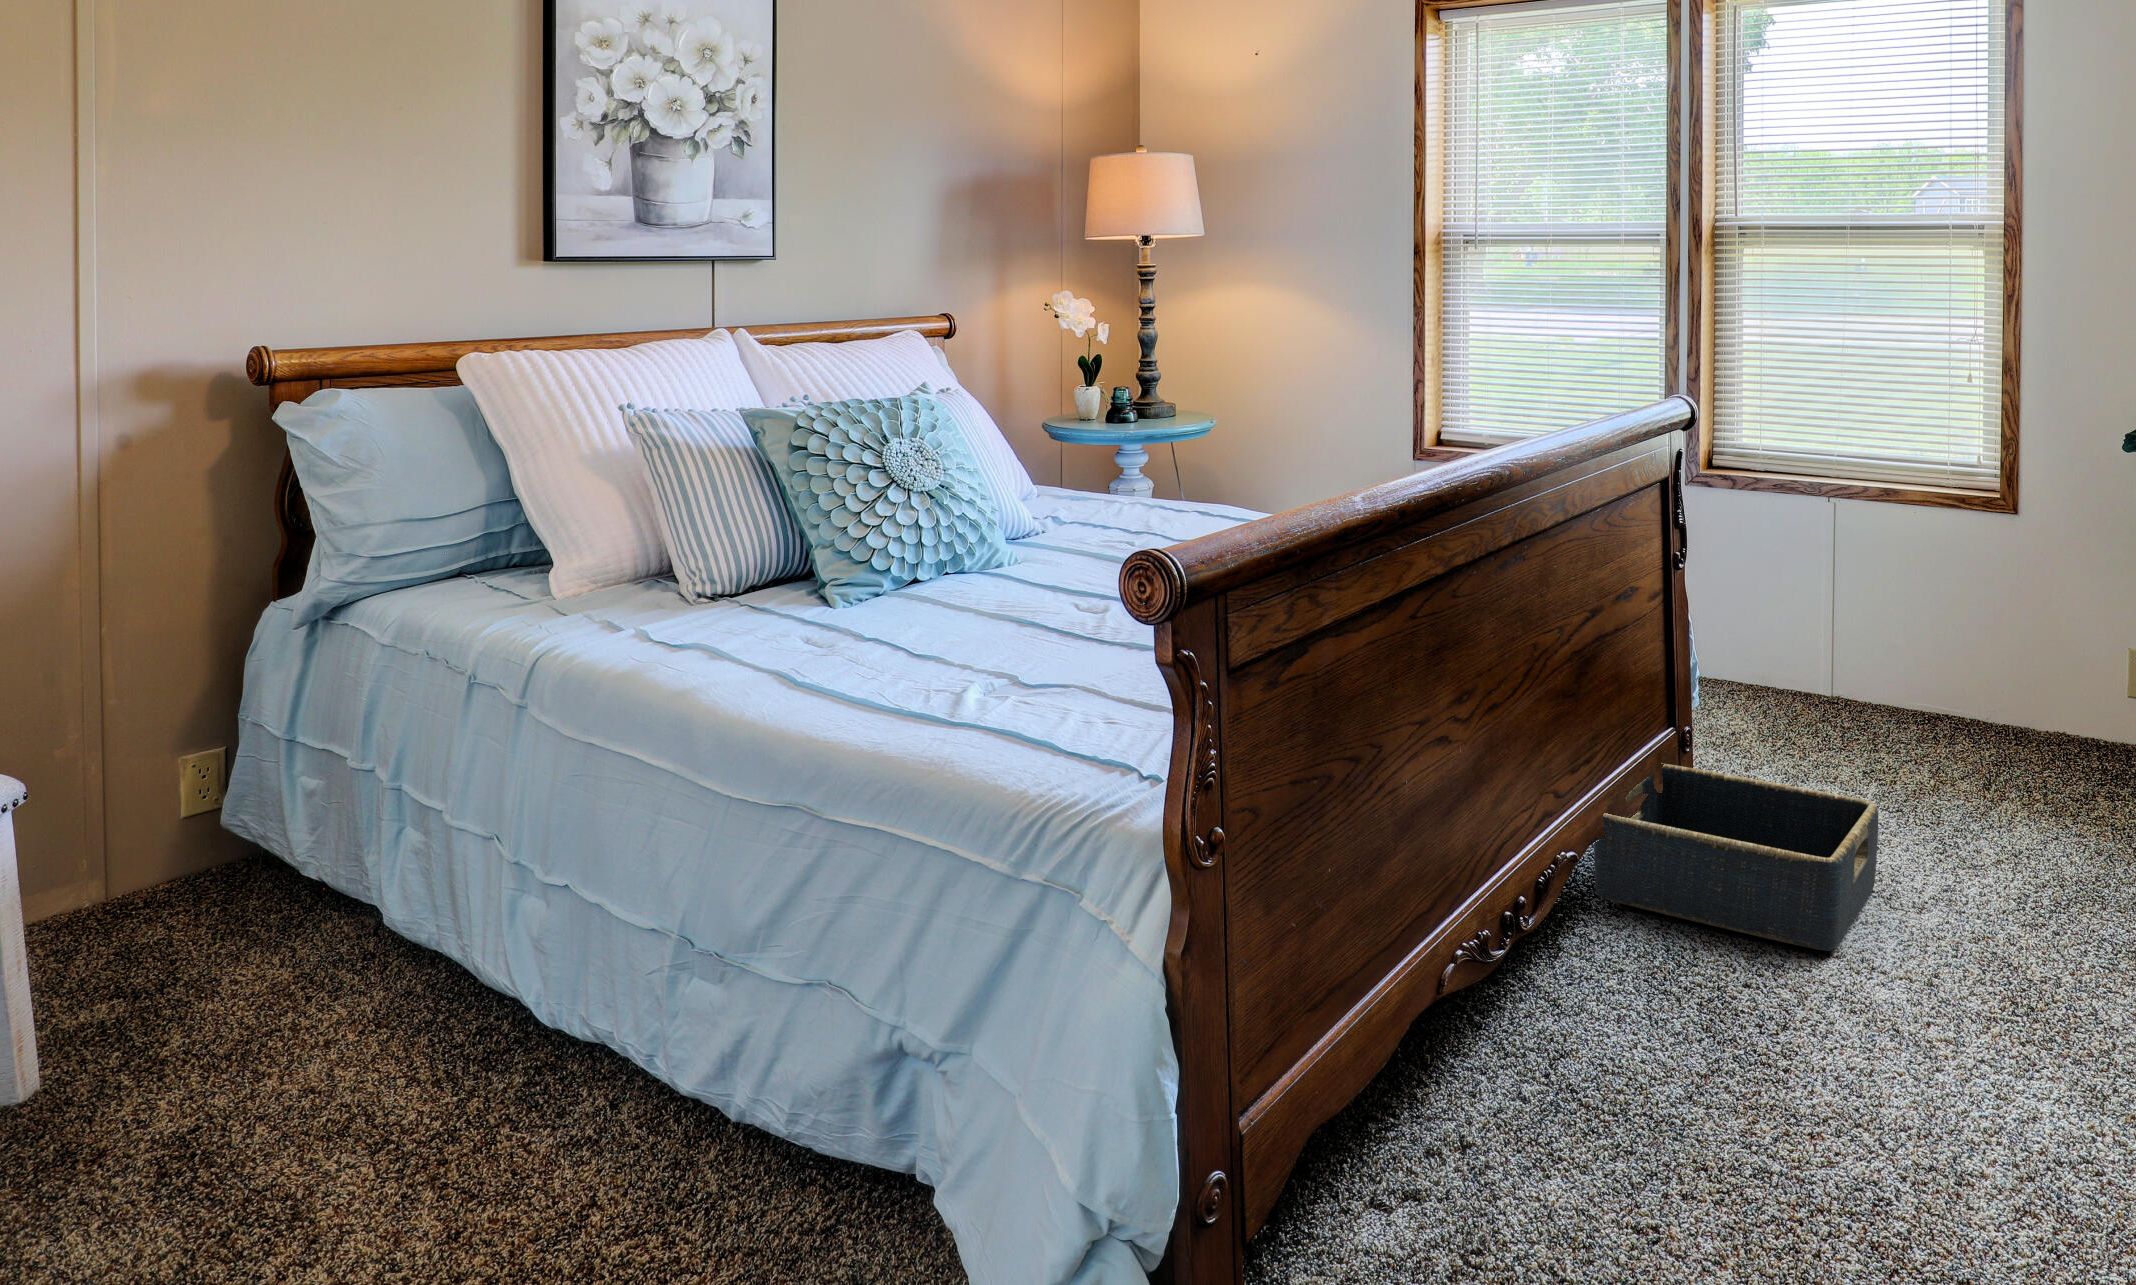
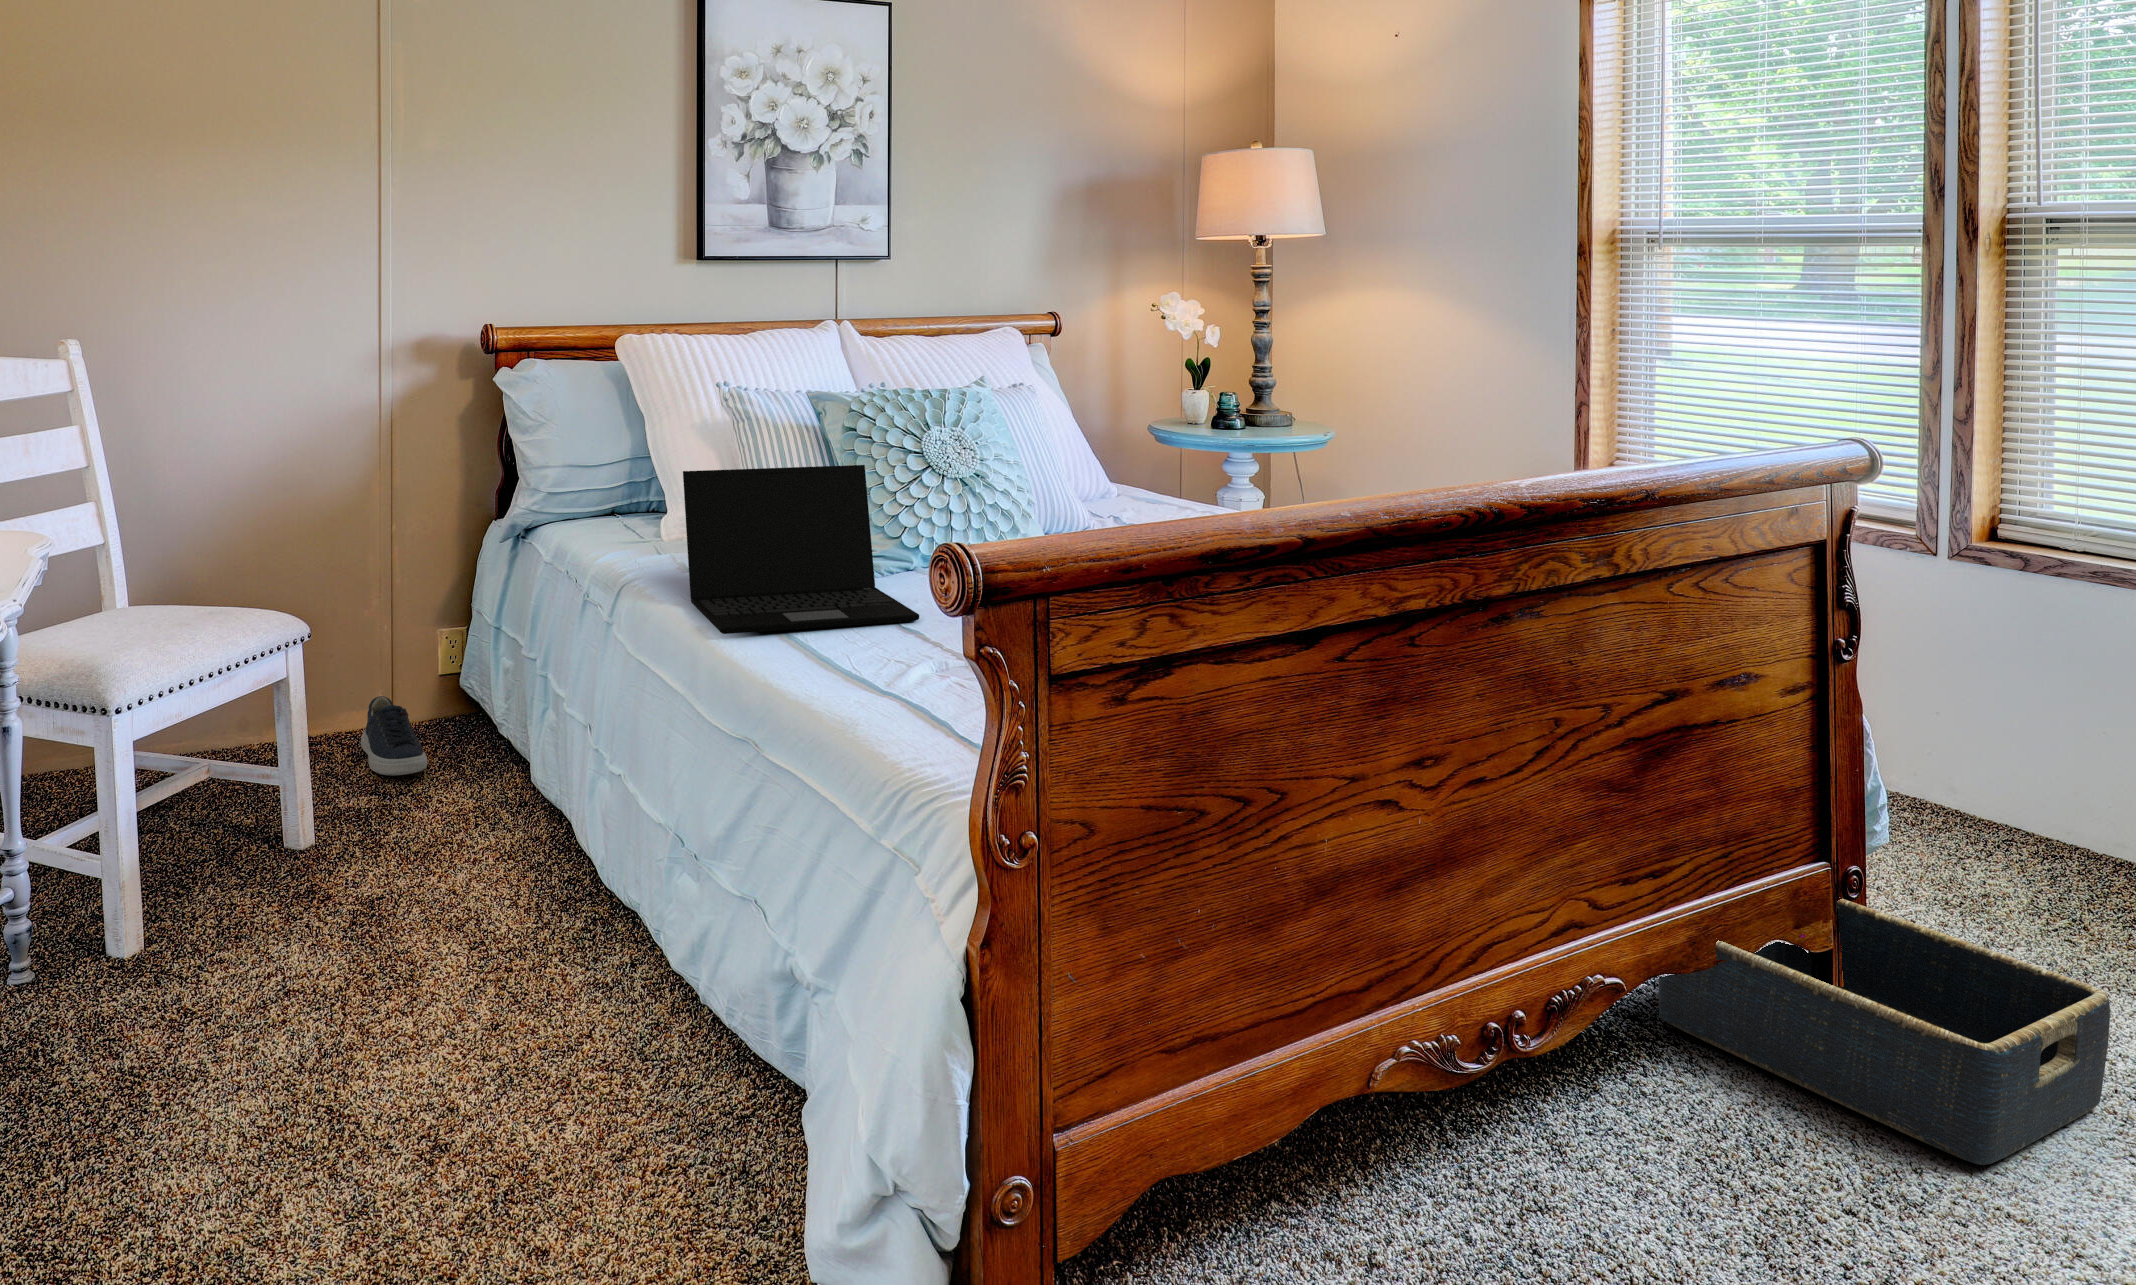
laptop: none [631,485,938,692] -> present [683,465,919,634]
shoe: none [74,852,202,956] -> present [361,696,427,776]

